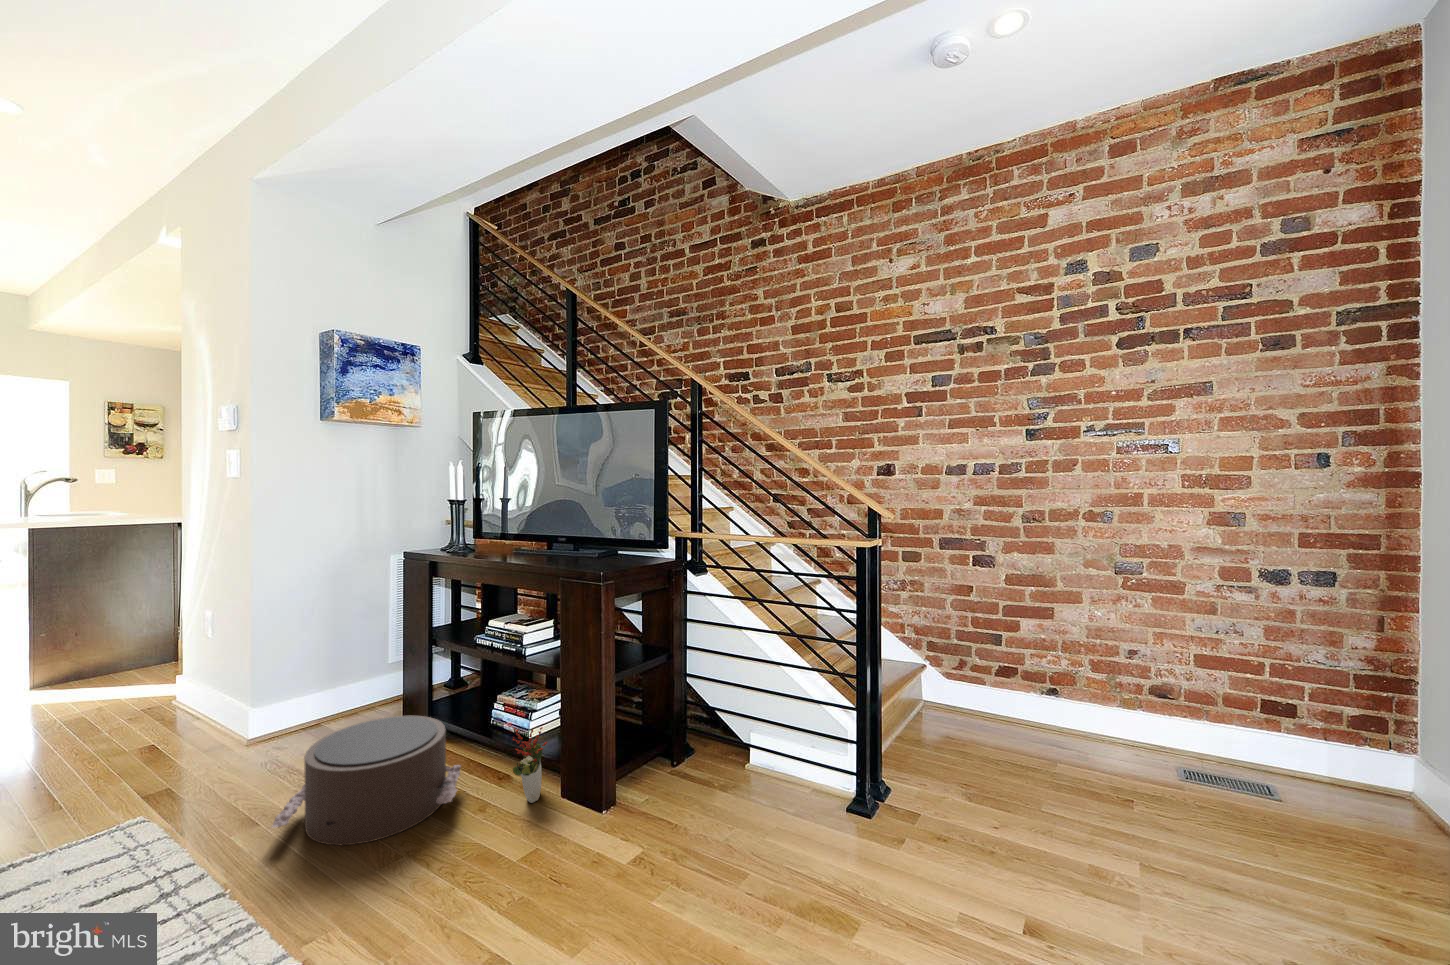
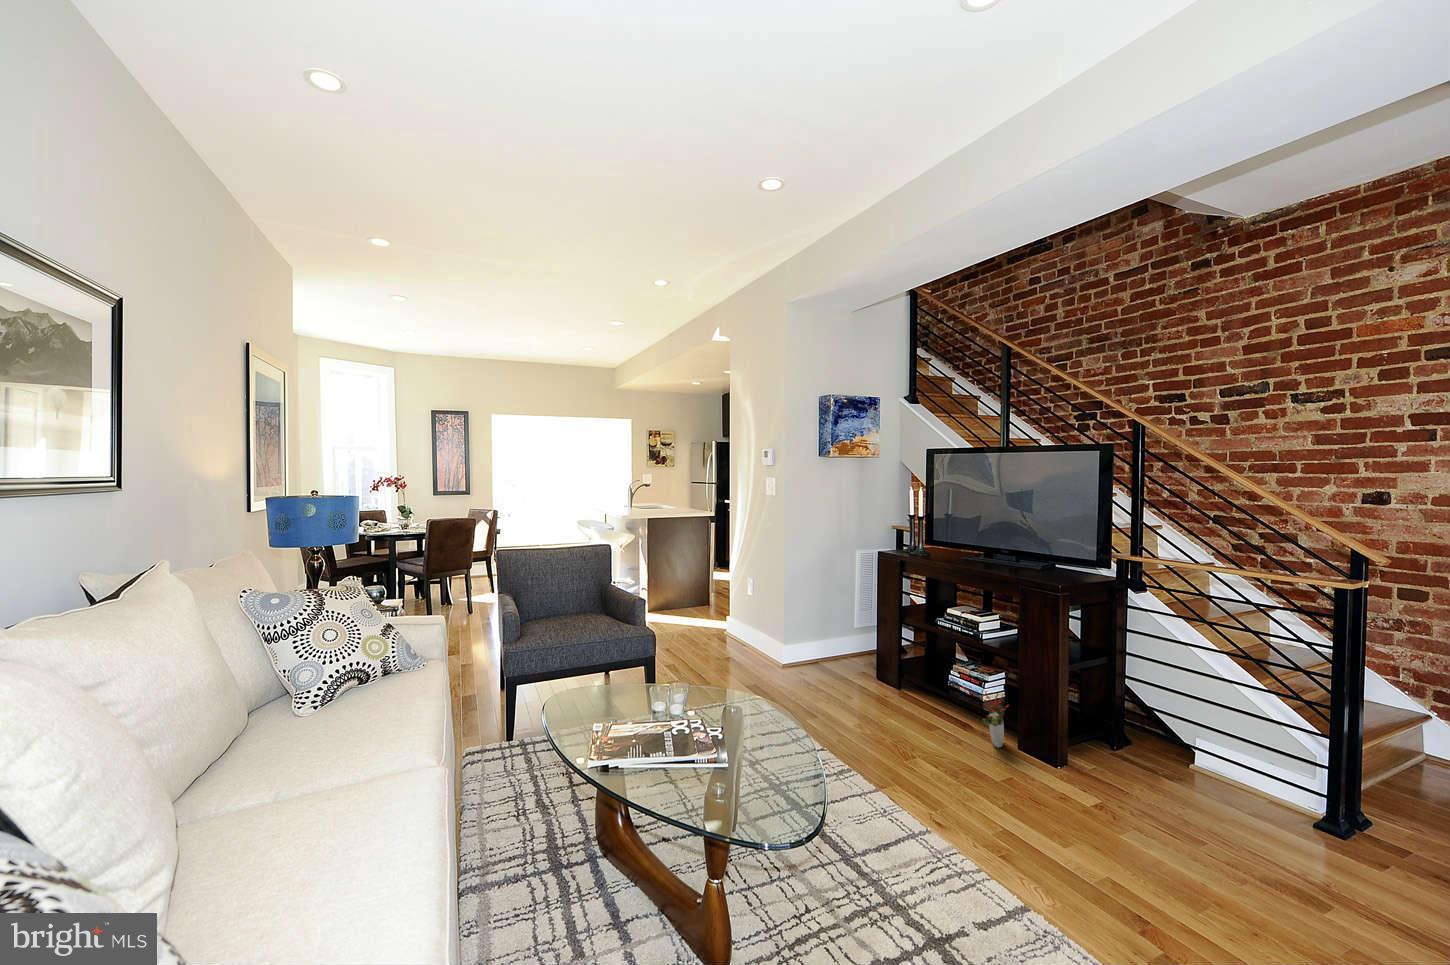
pouf: present [272,716,460,846] -> none [834,667,943,744]

